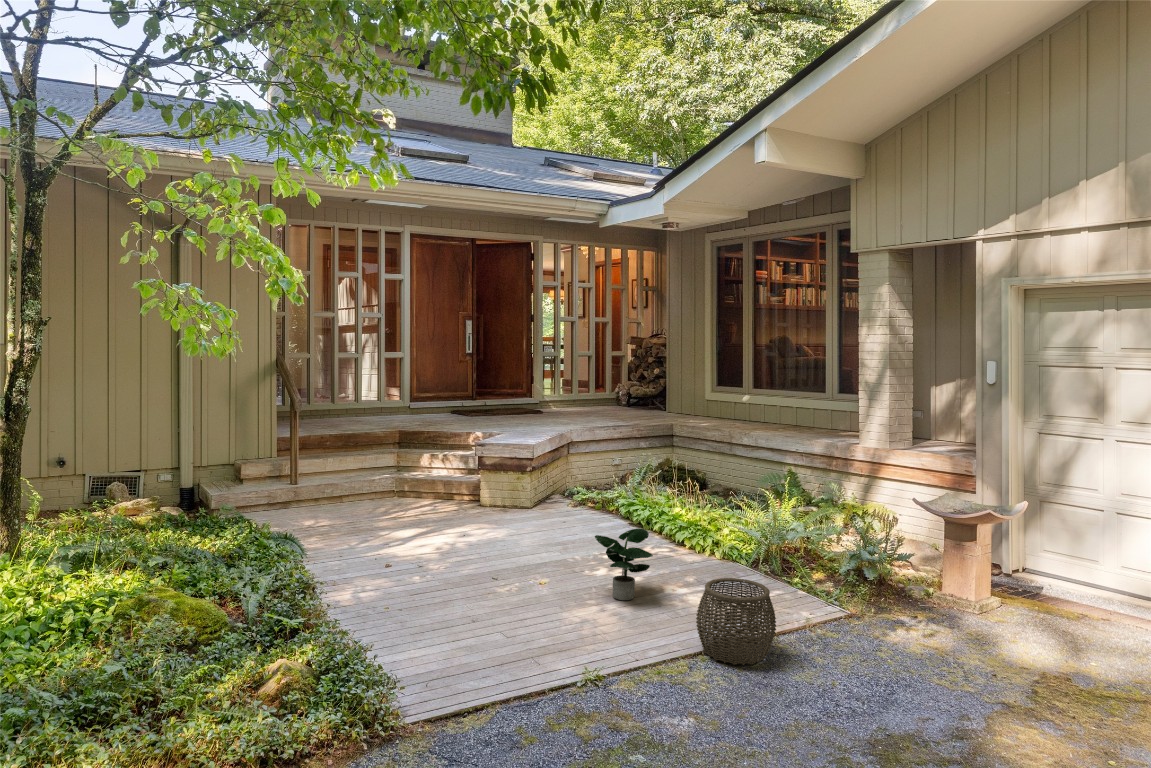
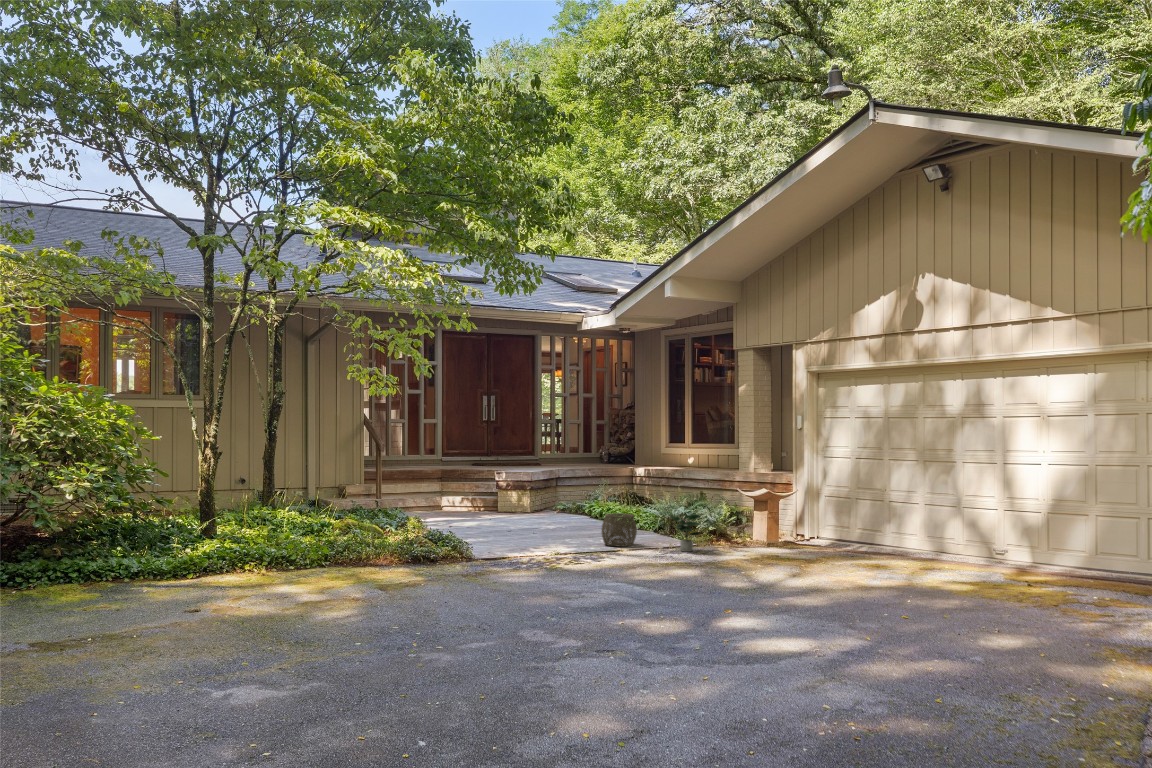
potted plant: present [595,528,653,600] -> present [671,514,701,552]

